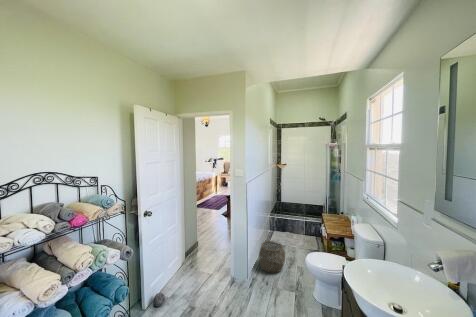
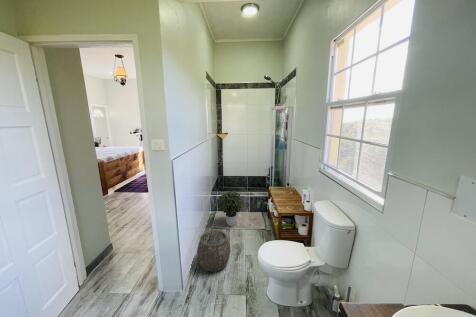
potted plant: none [276,213,298,244] -> present [219,191,243,226]

